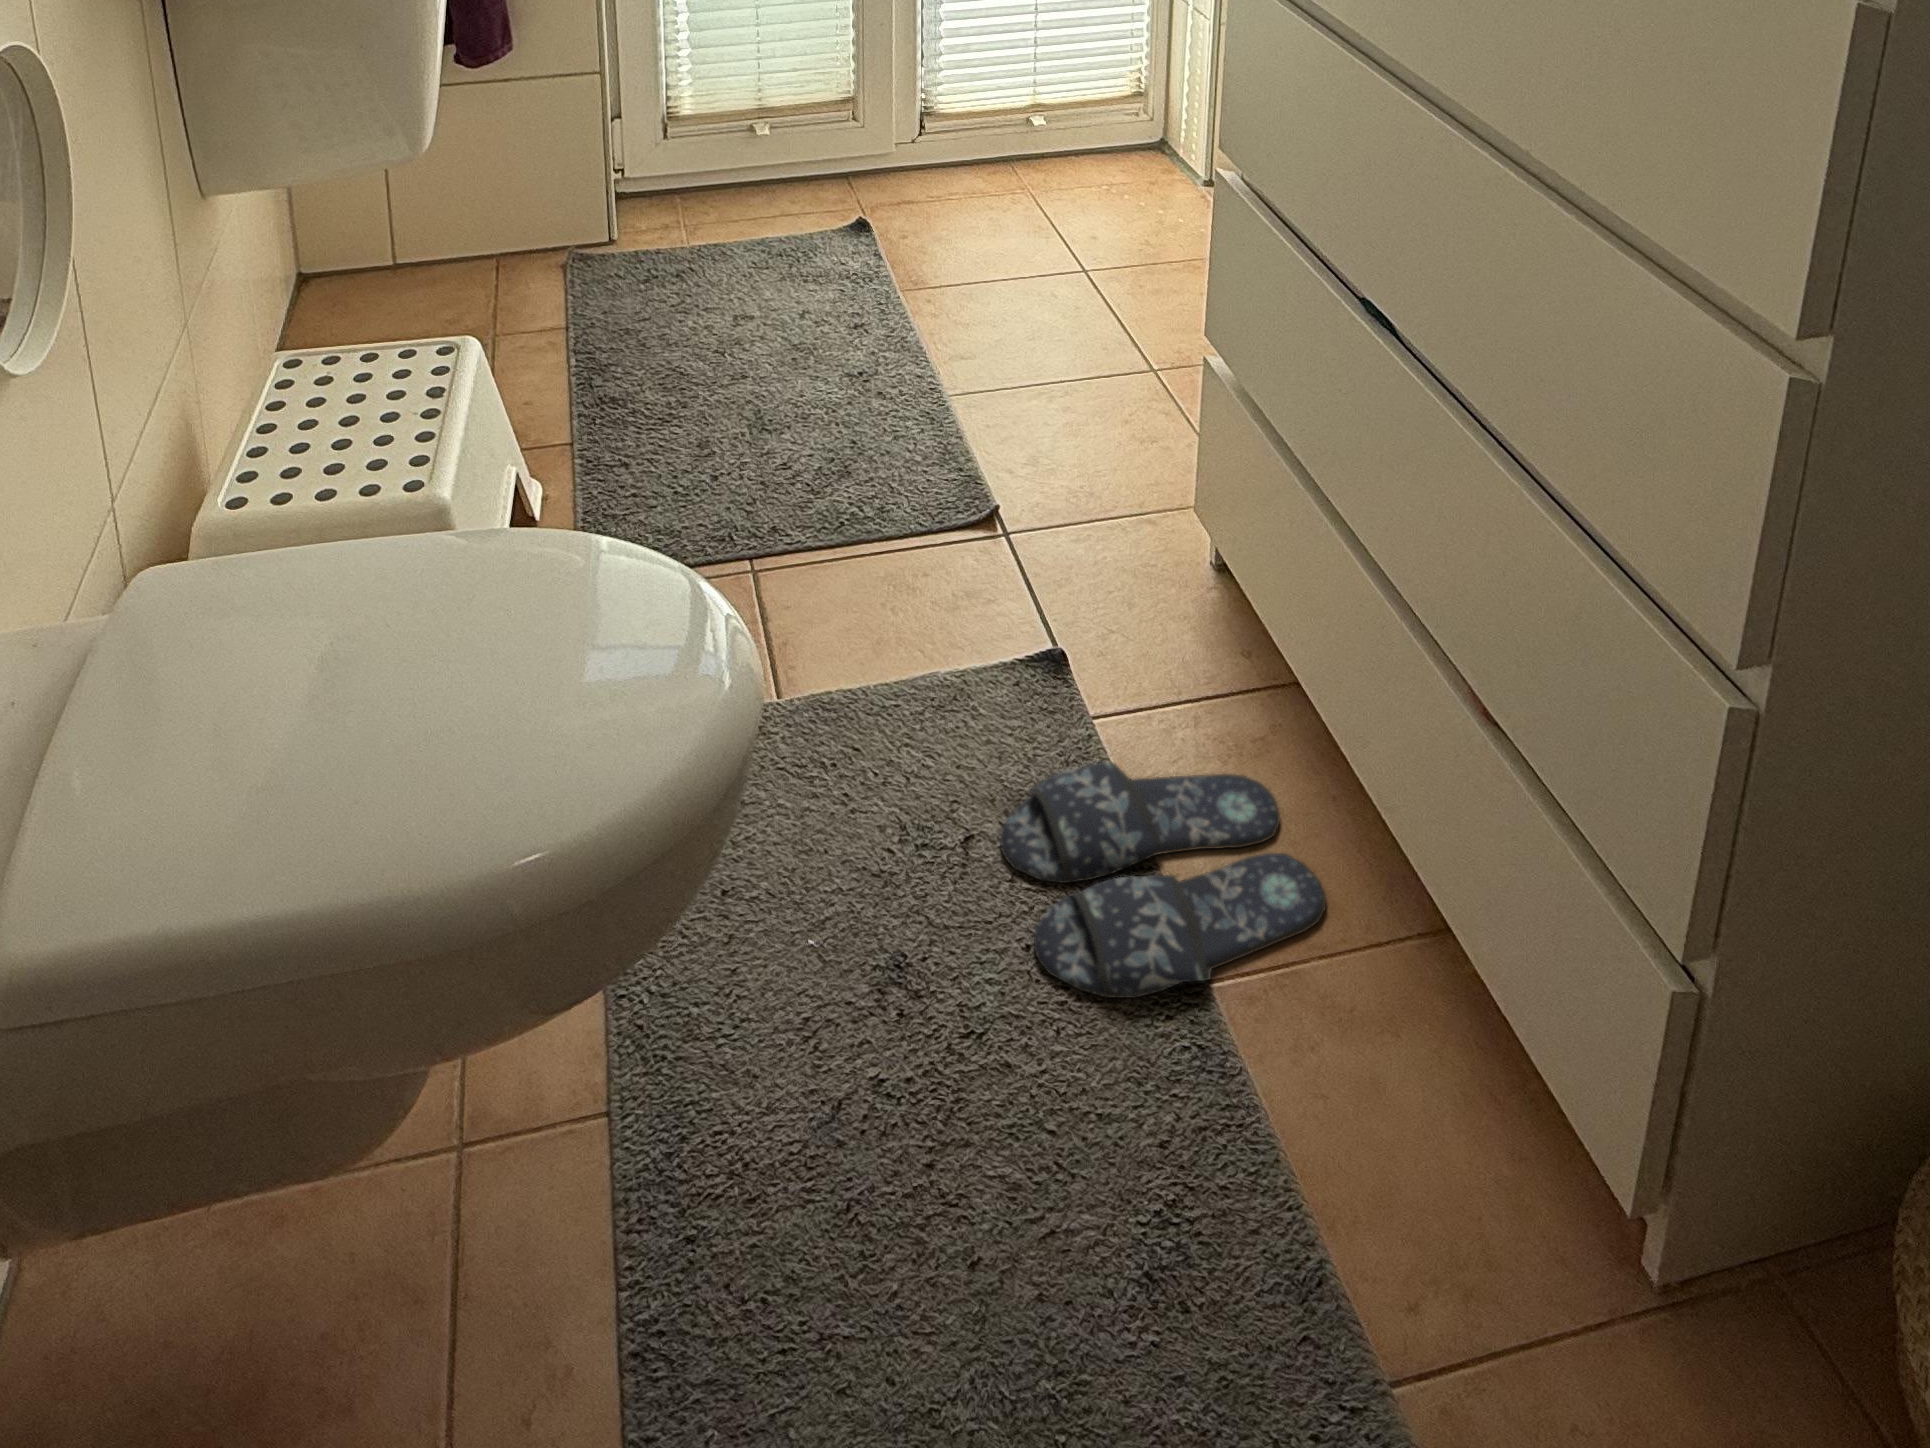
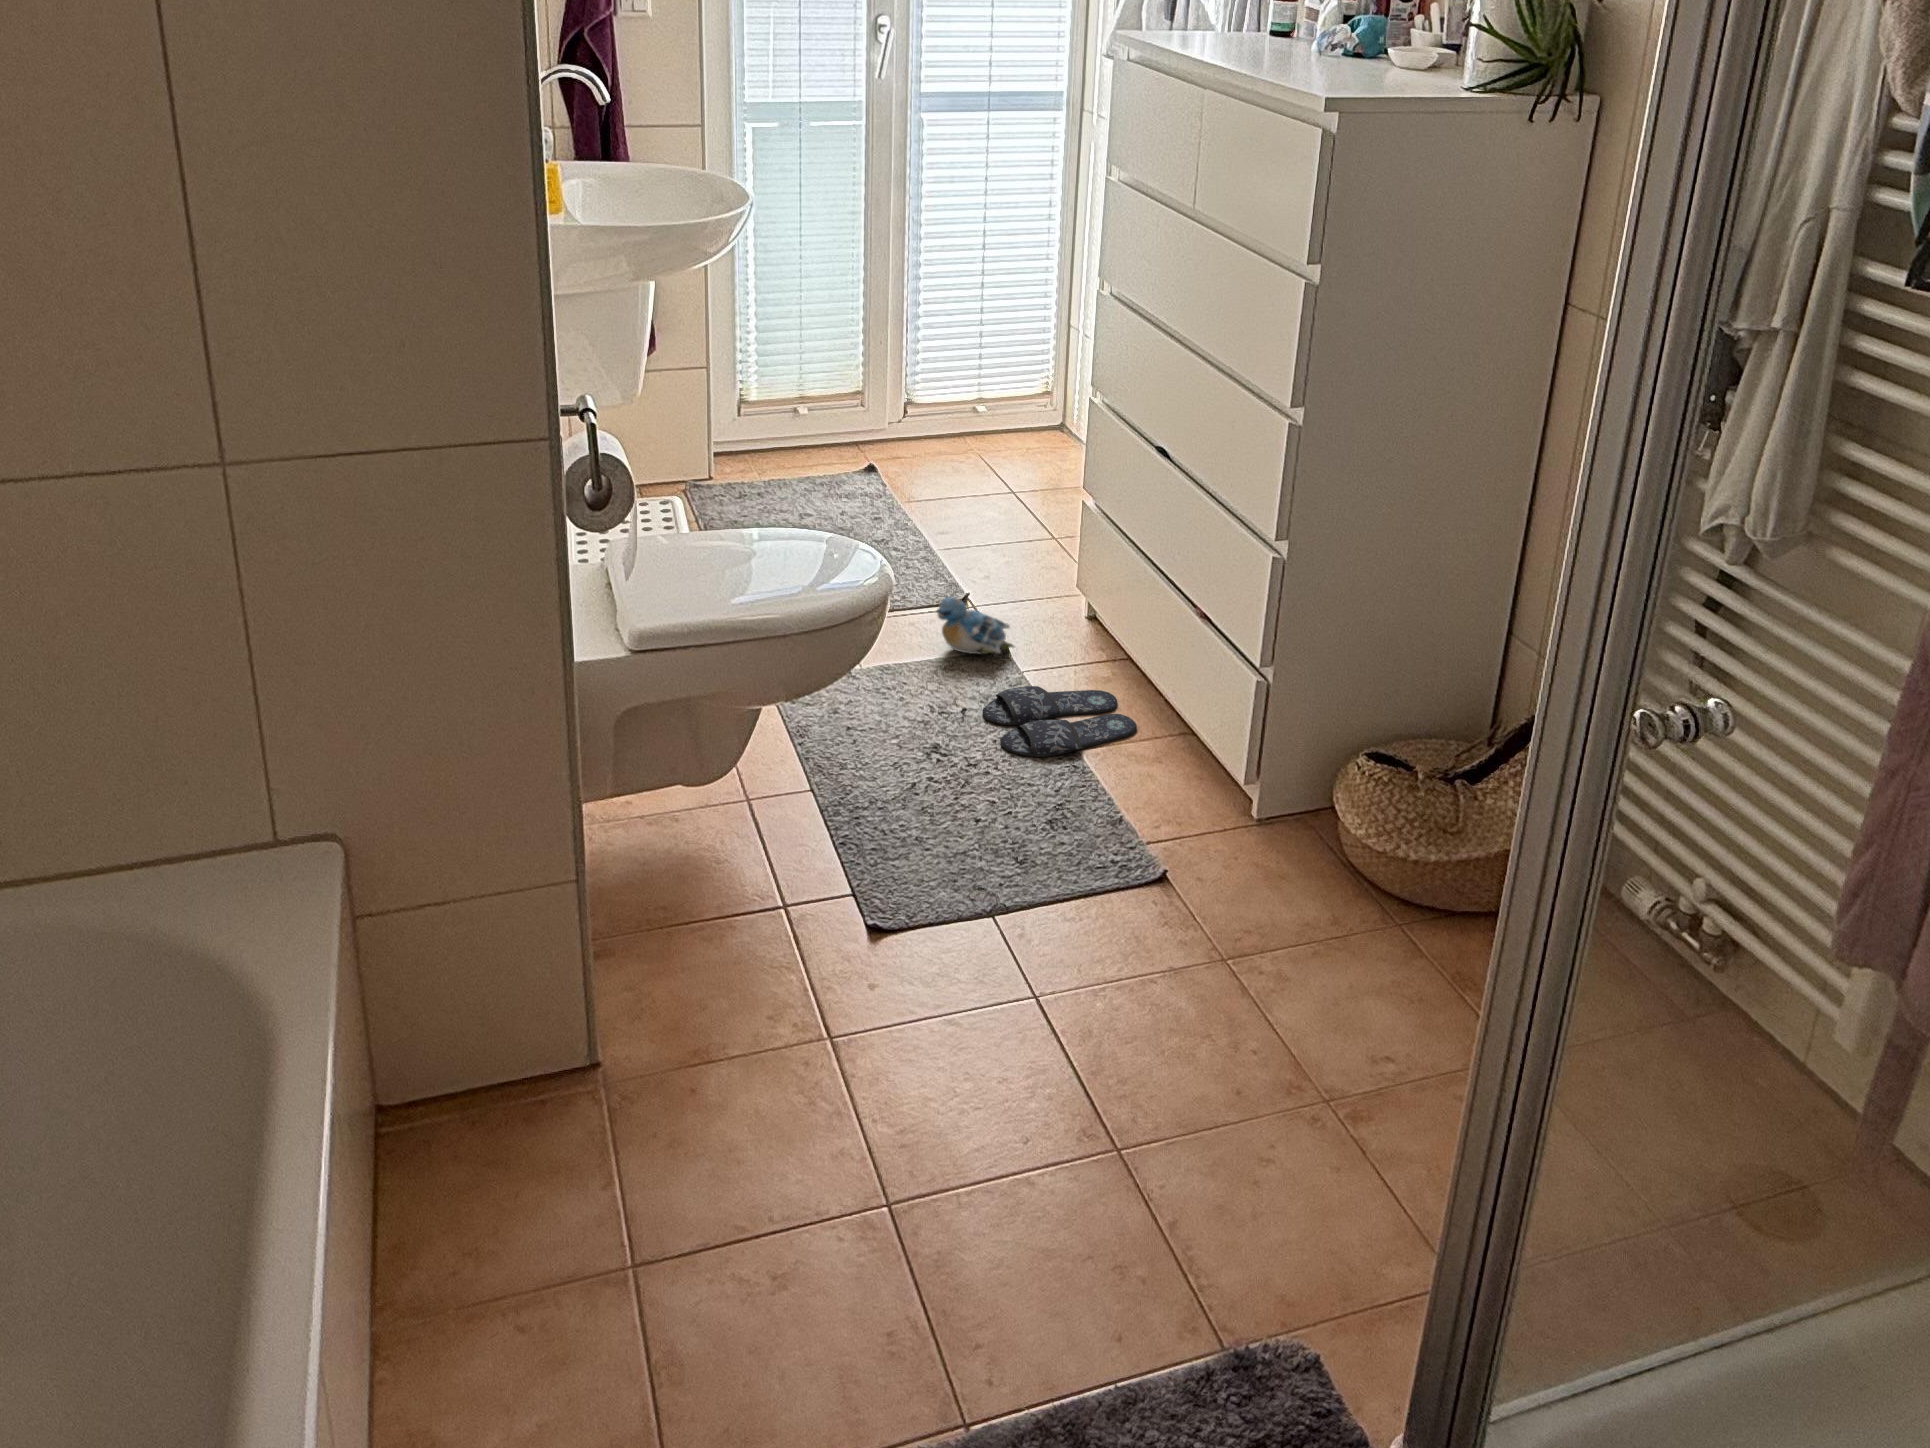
plush toy: none [921,548,1072,672] -> present [936,597,1014,654]

